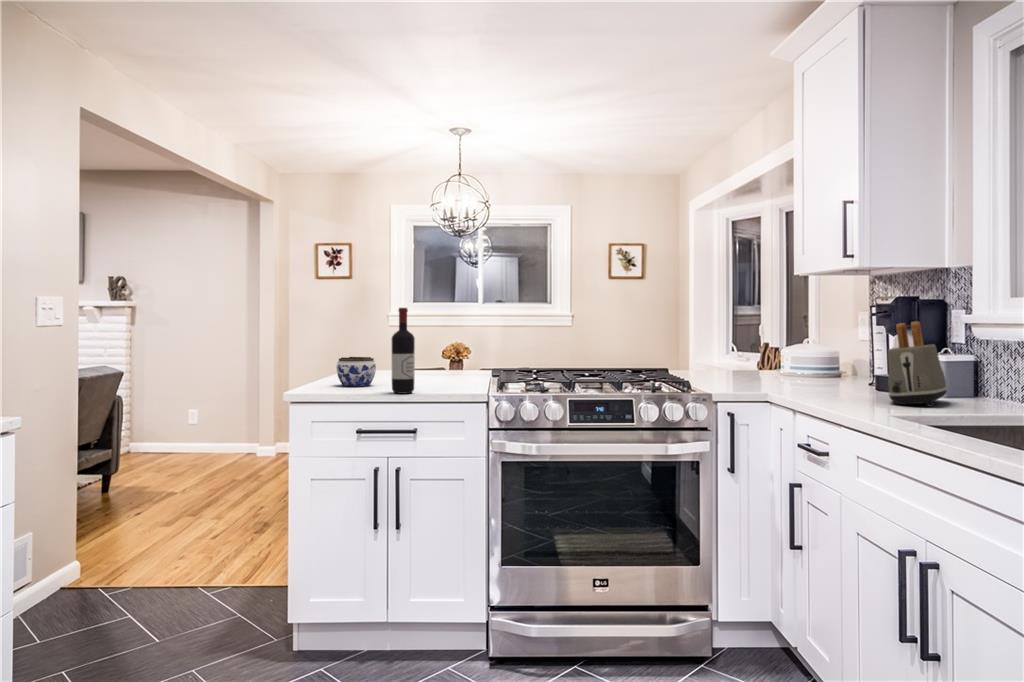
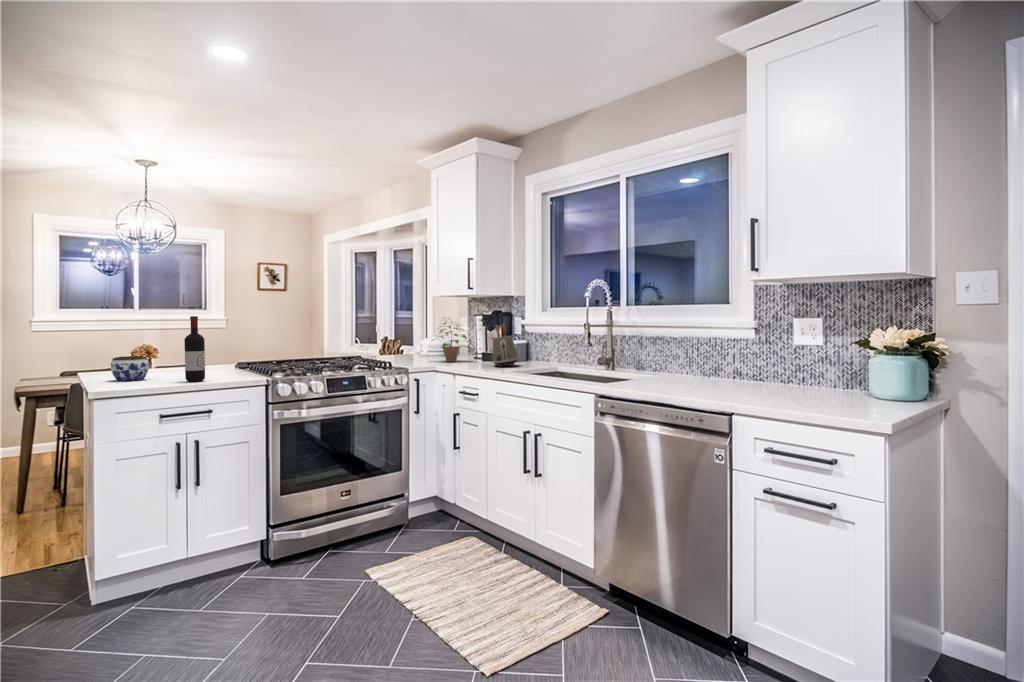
potted plant: none [786,310,872,387] -> present [432,321,471,362]

